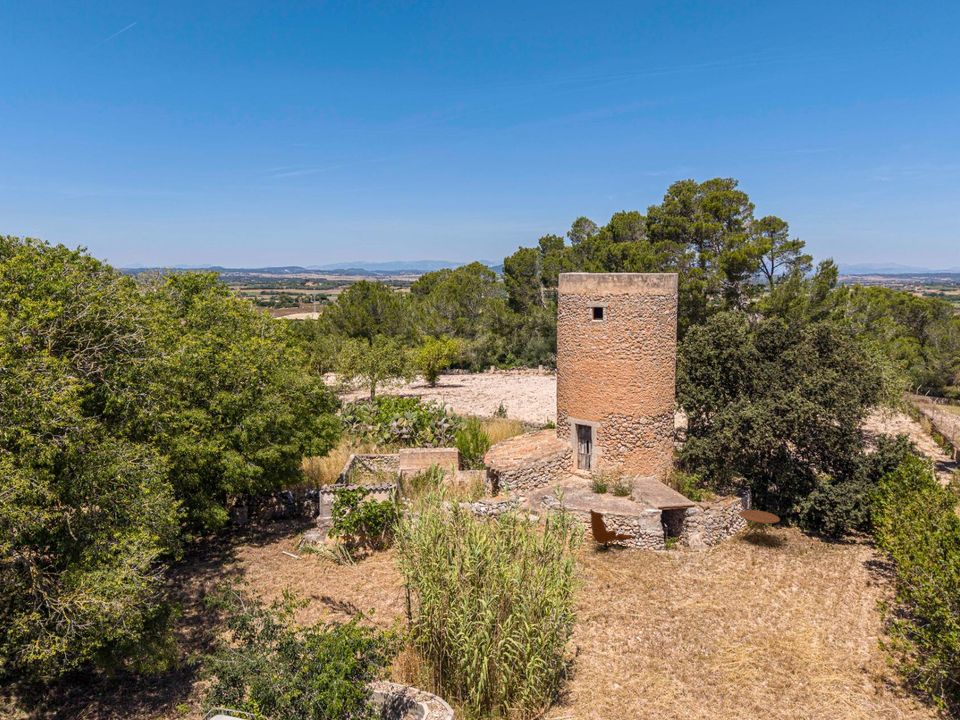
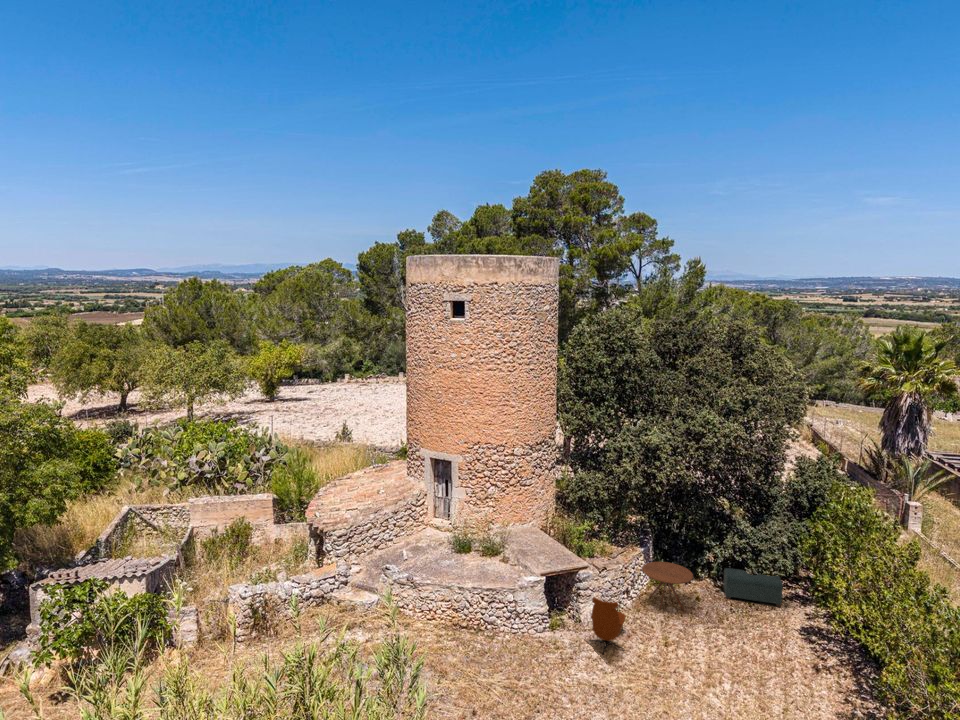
lounge chair: present [590,509,634,551] -> present [590,597,626,654]
bench: none [810,520,858,551] -> present [723,568,783,607]

